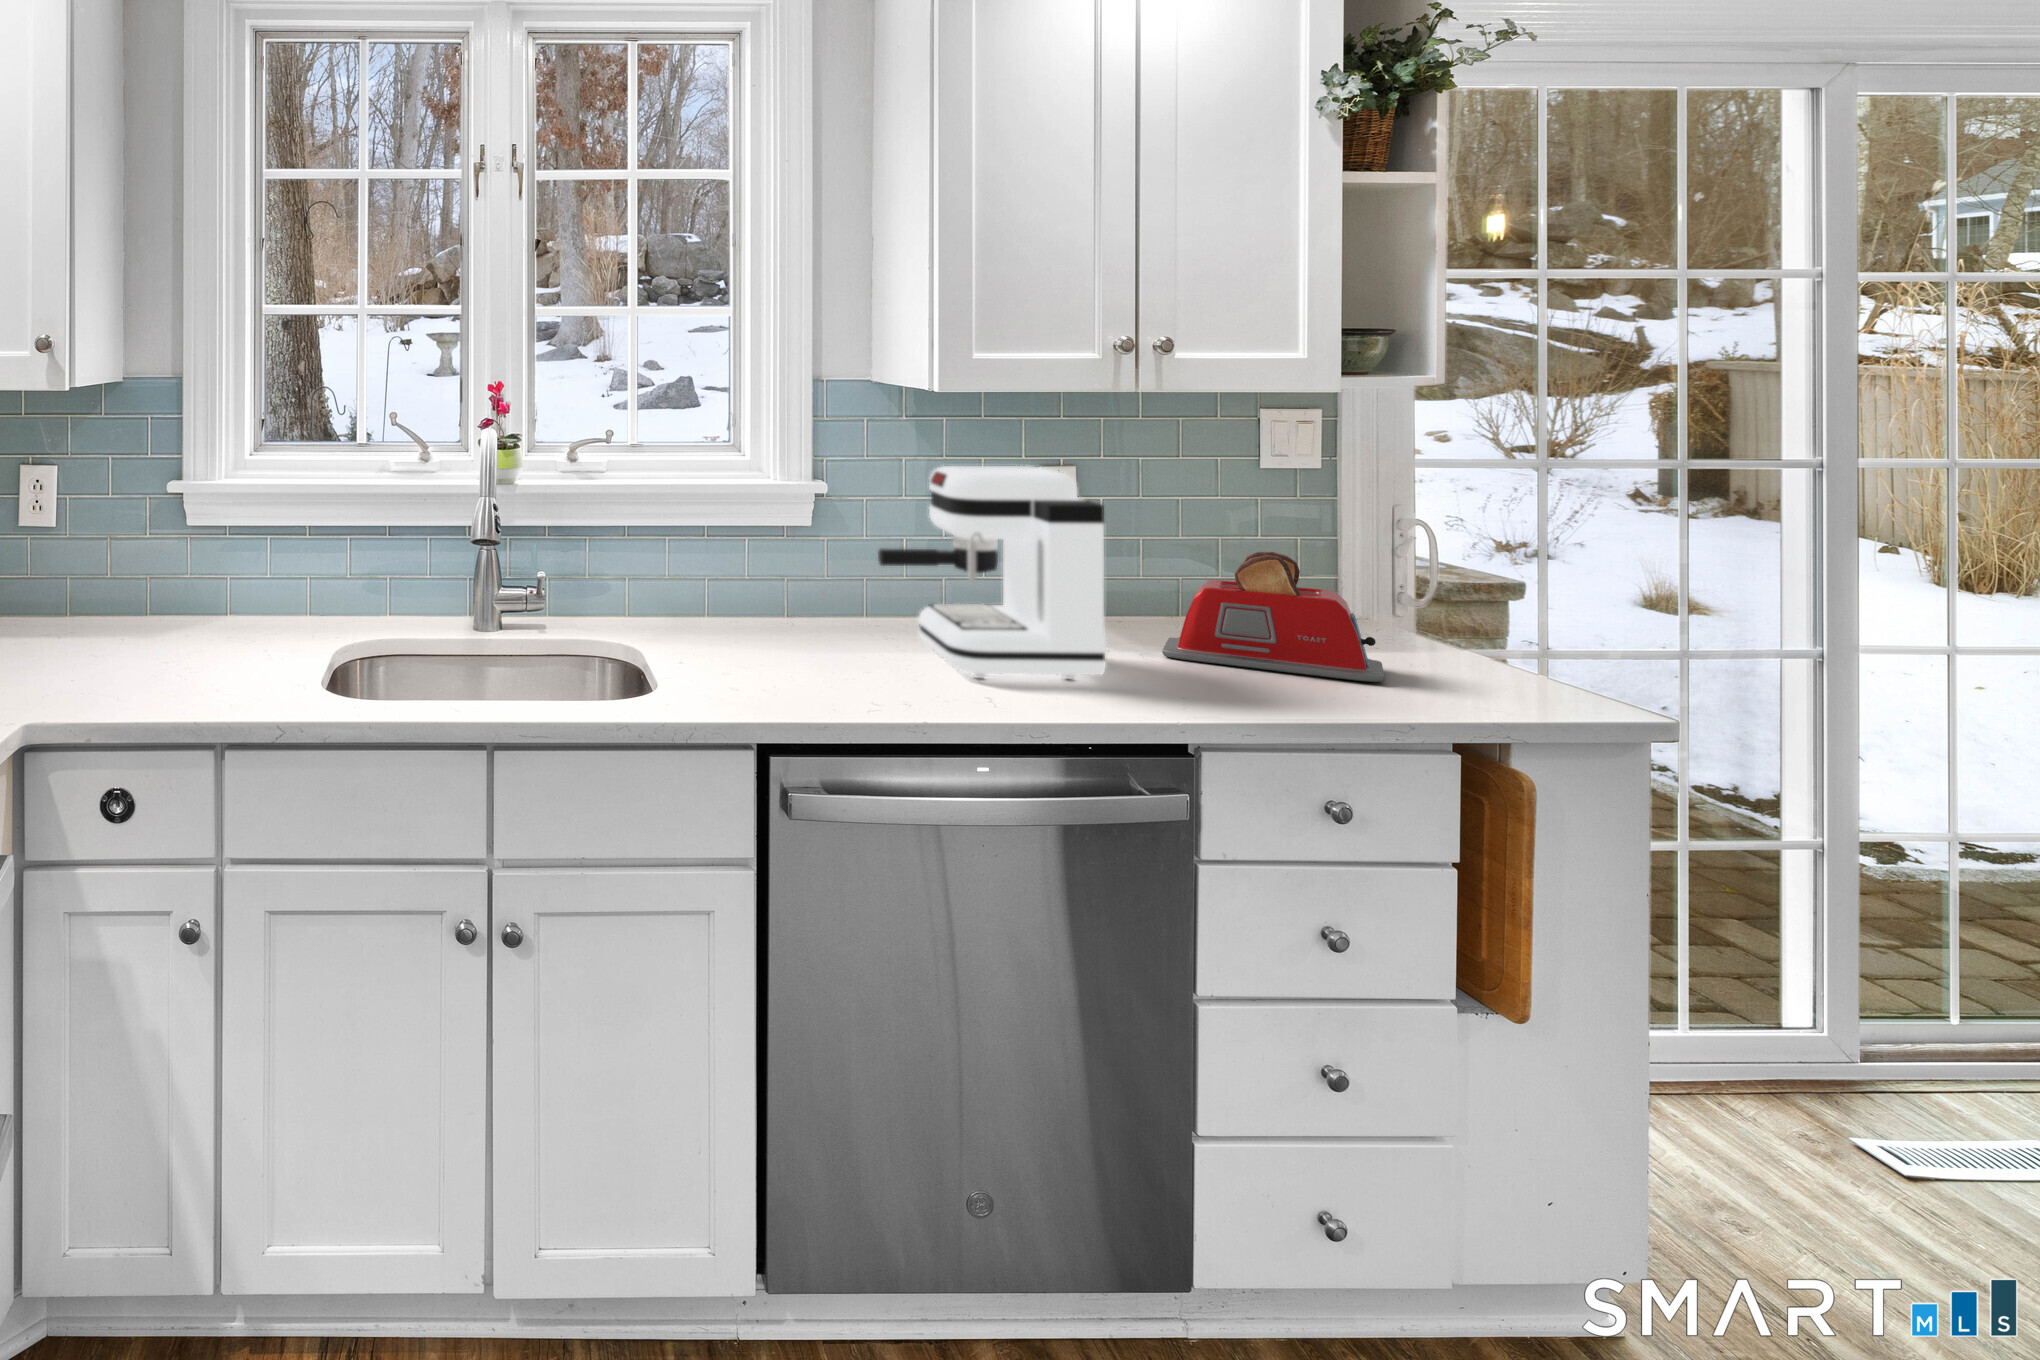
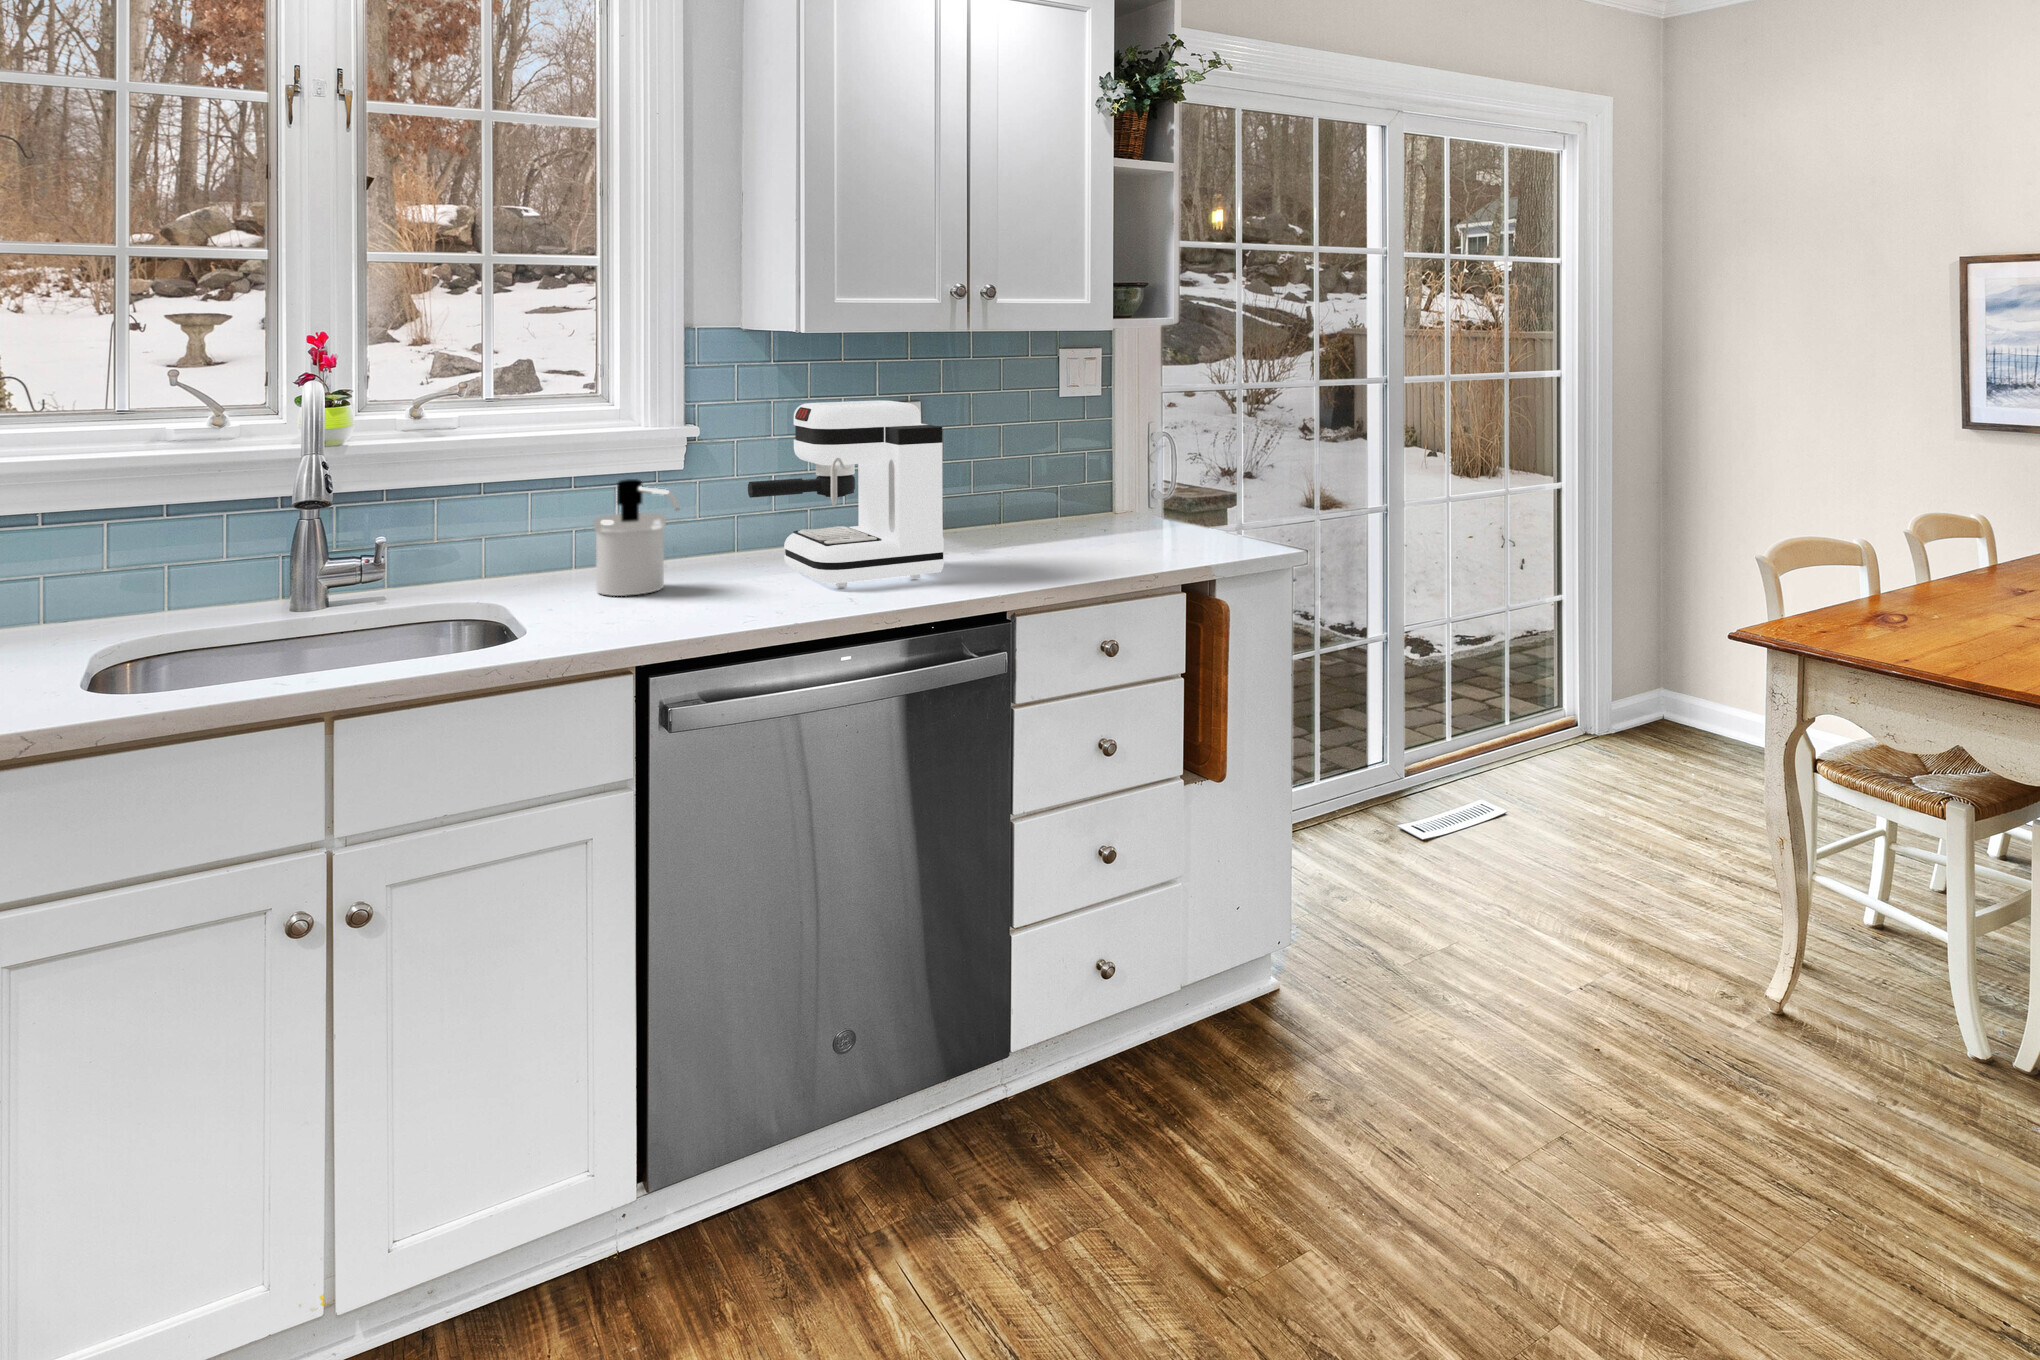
soap dispenser: none [725,536,806,655] -> present [593,479,680,596]
toaster: present [1162,552,1384,682] -> none [986,461,1139,555]

